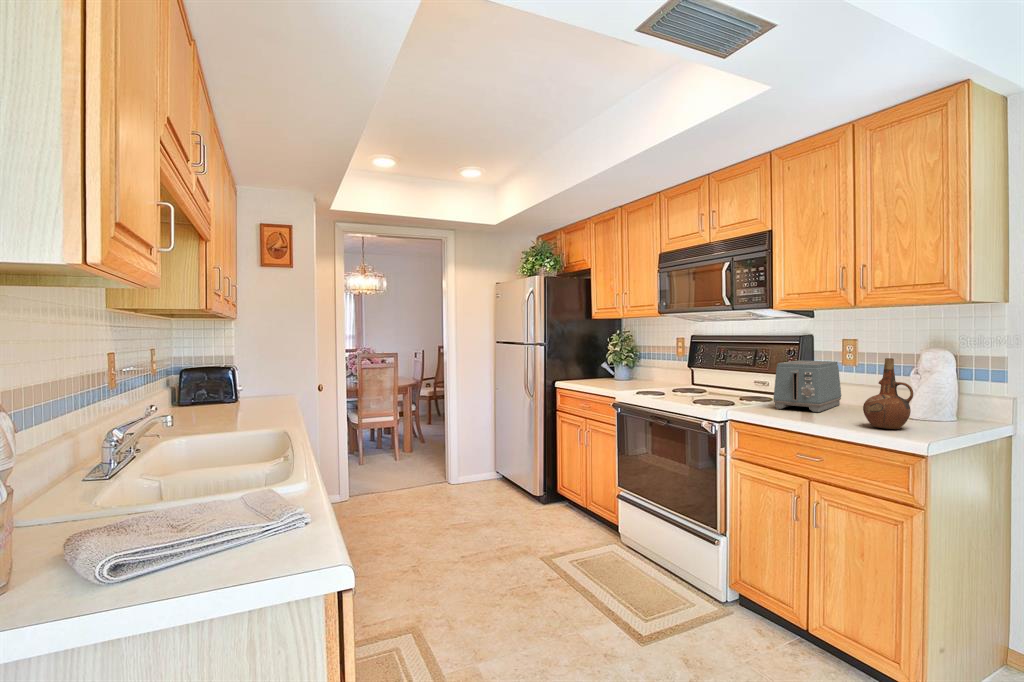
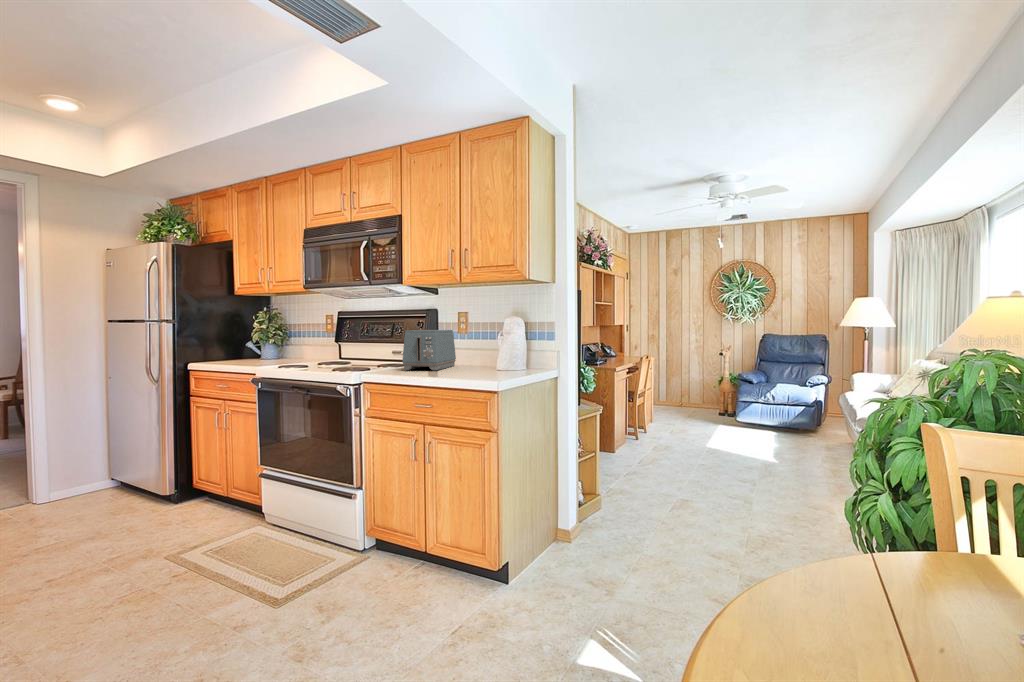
ceramic pitcher: present [863,358,913,429] -> none [463,321,496,376]

